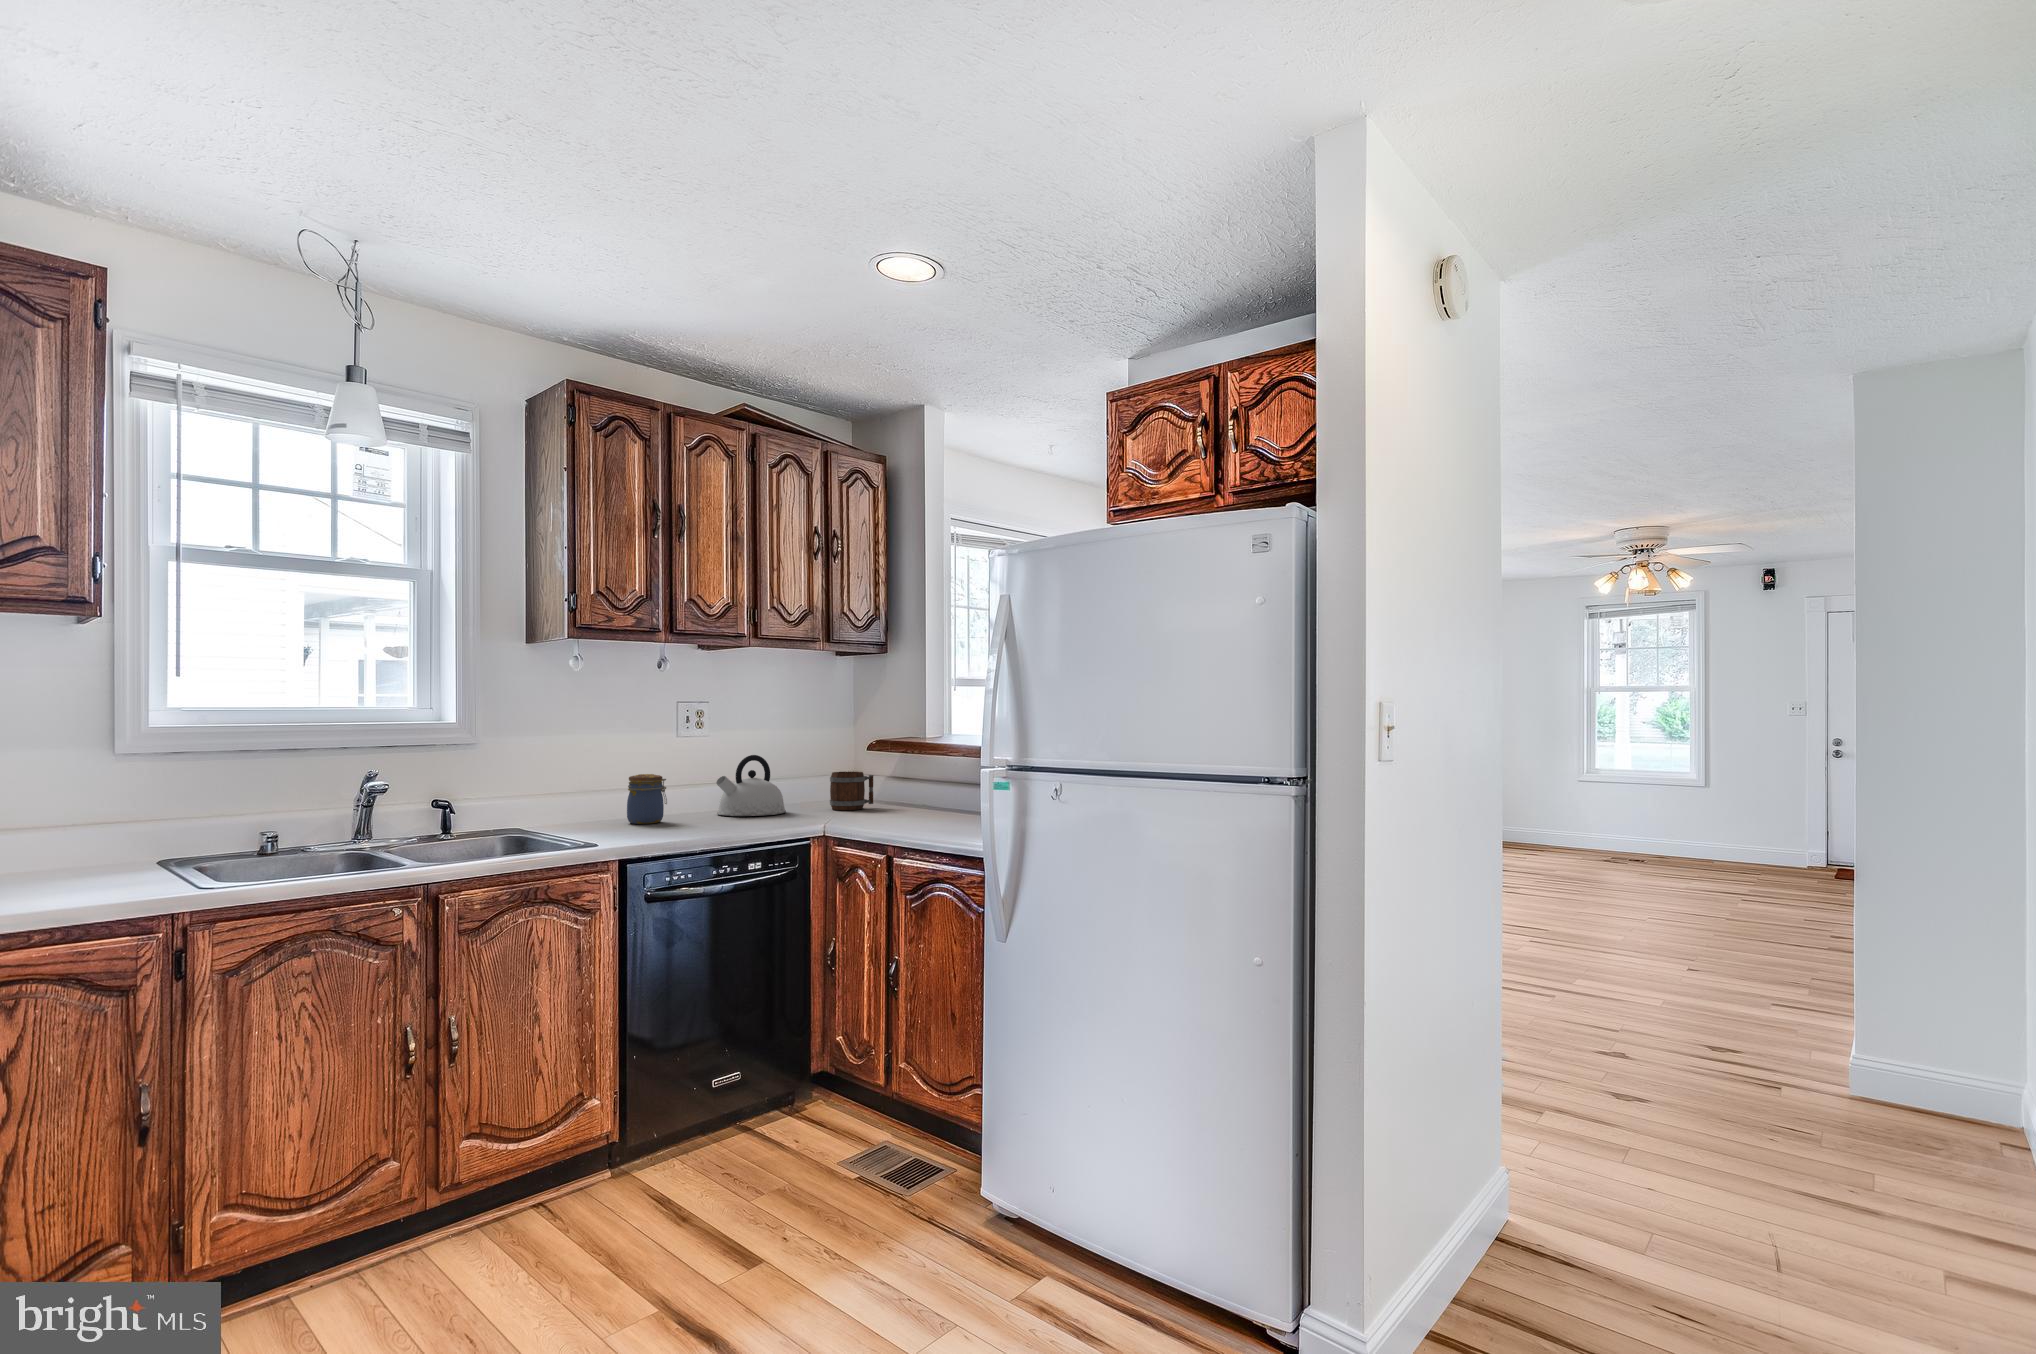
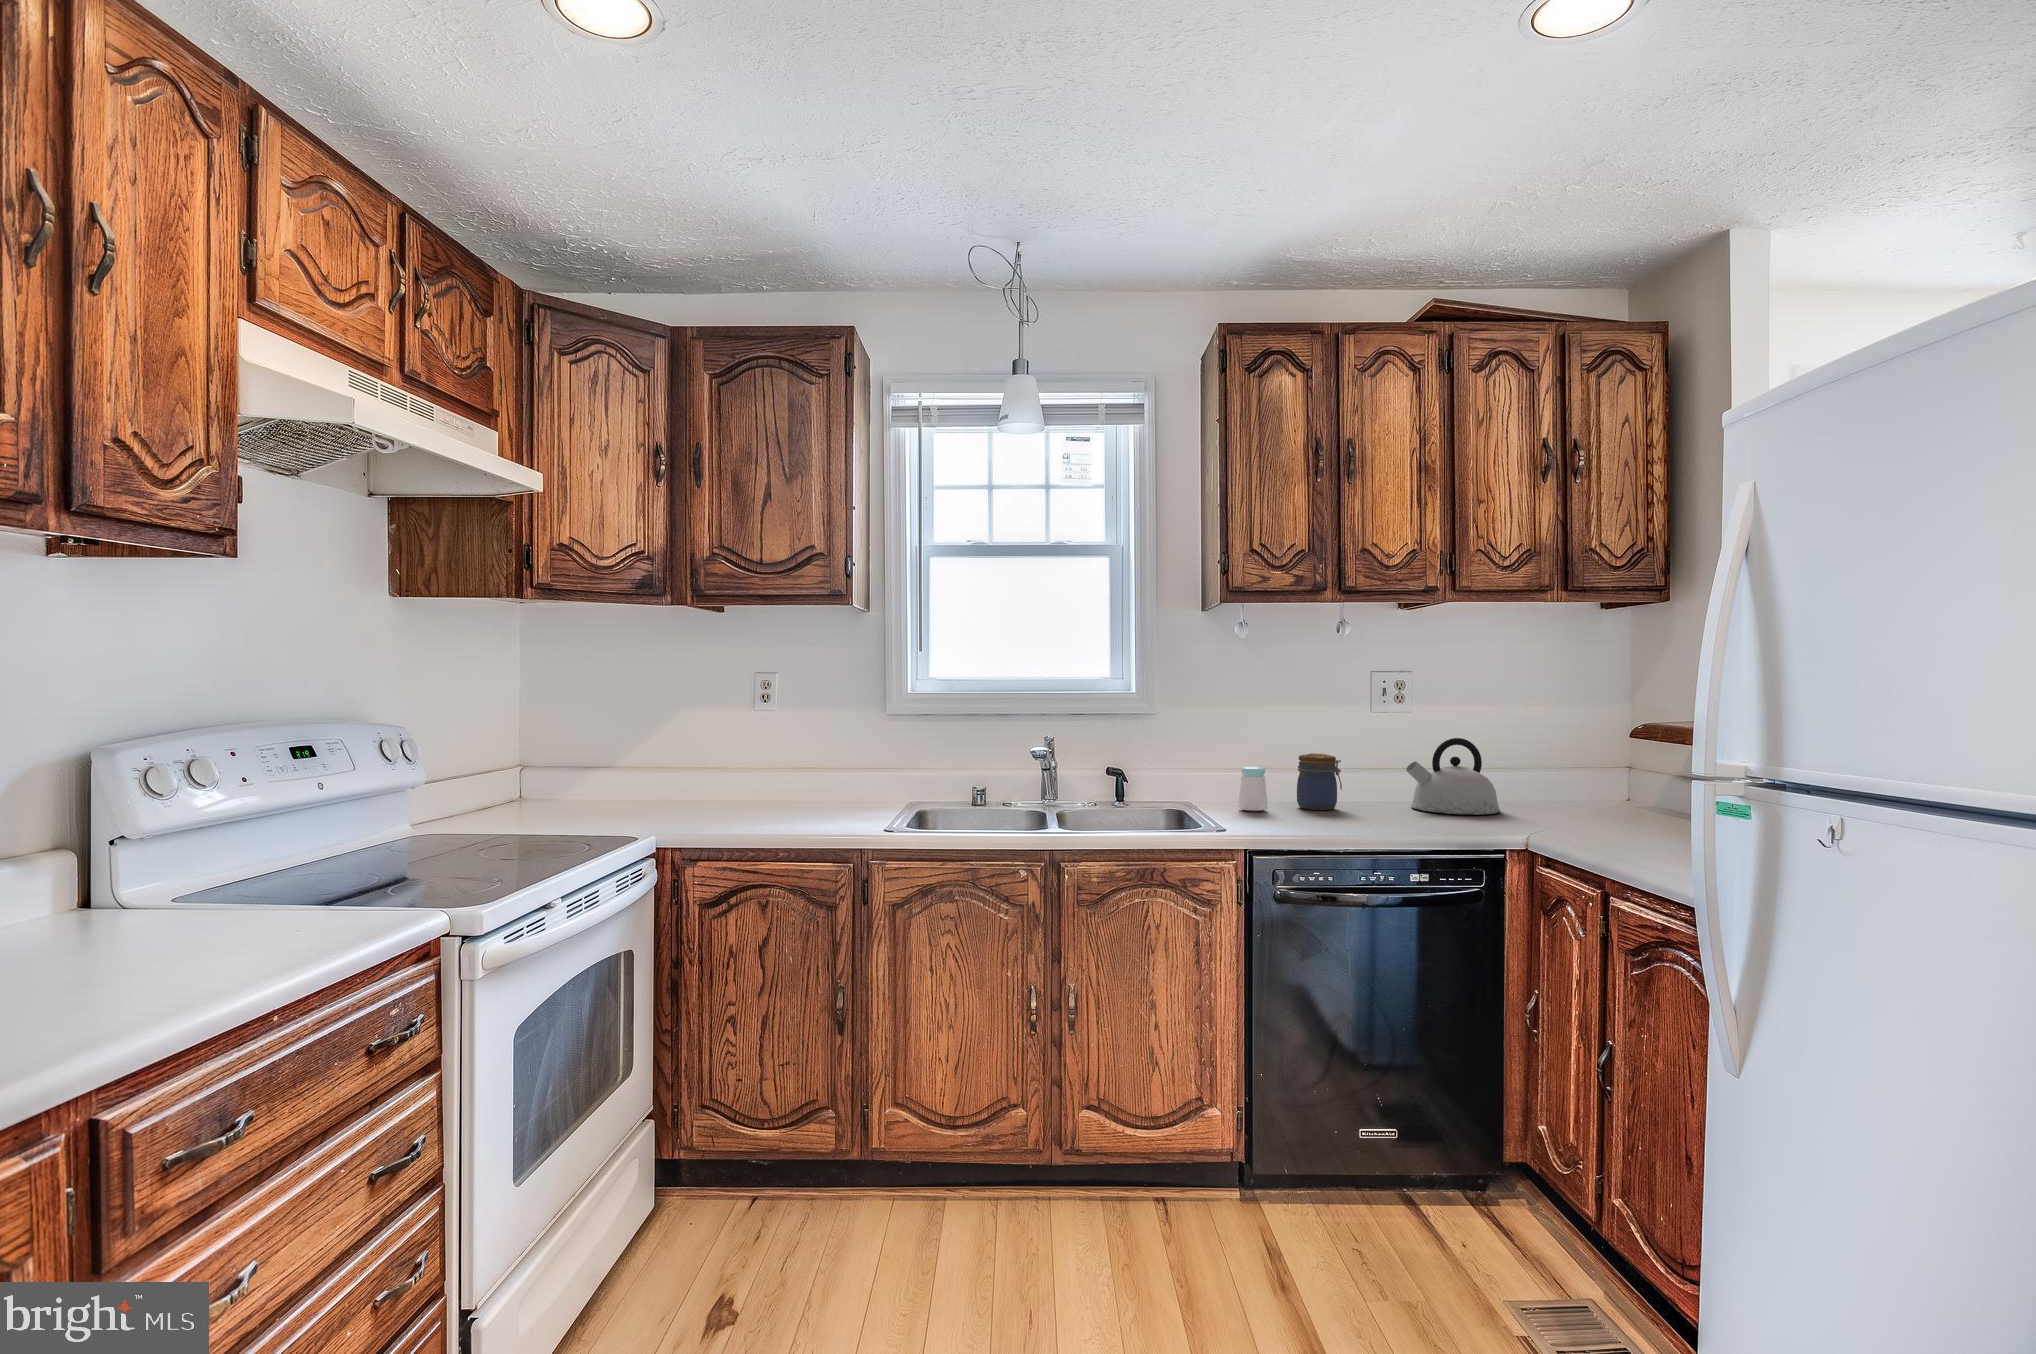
mug: present [830,771,873,810] -> none [1567,766,1636,820]
salt shaker: none [580,788,608,830] -> present [1238,766,1268,811]

